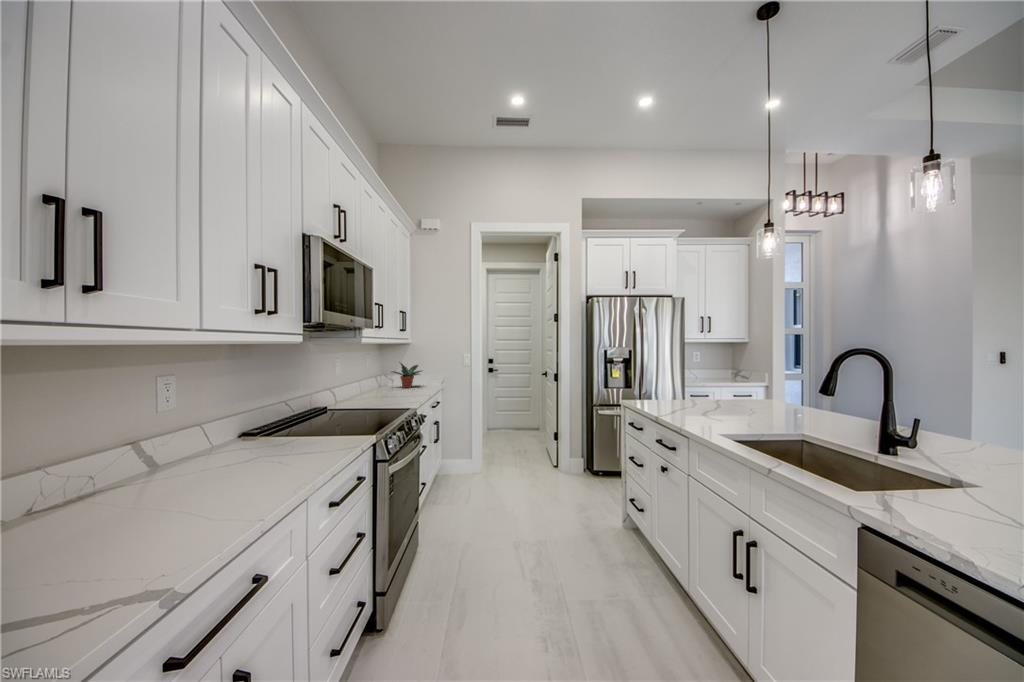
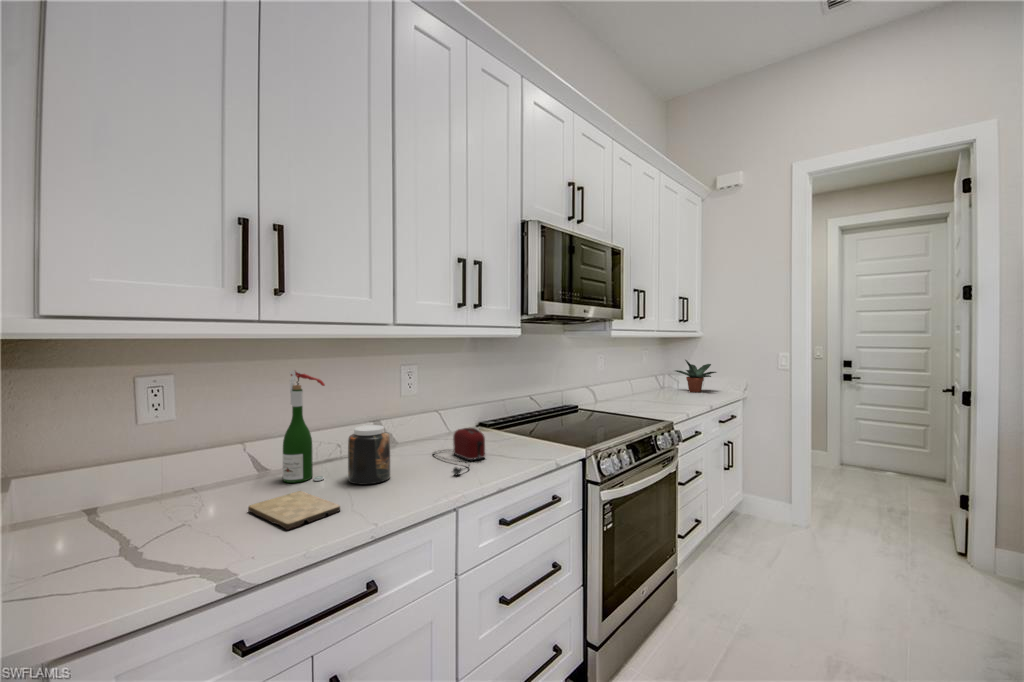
wine bottle: none [46,385,121,528] -> present [283,370,325,483]
toaster: none [229,431,295,473] -> present [433,428,485,475]
jar: none [157,438,213,504] -> present [348,425,390,485]
cutting board: none [61,517,203,558] -> present [248,491,340,530]

